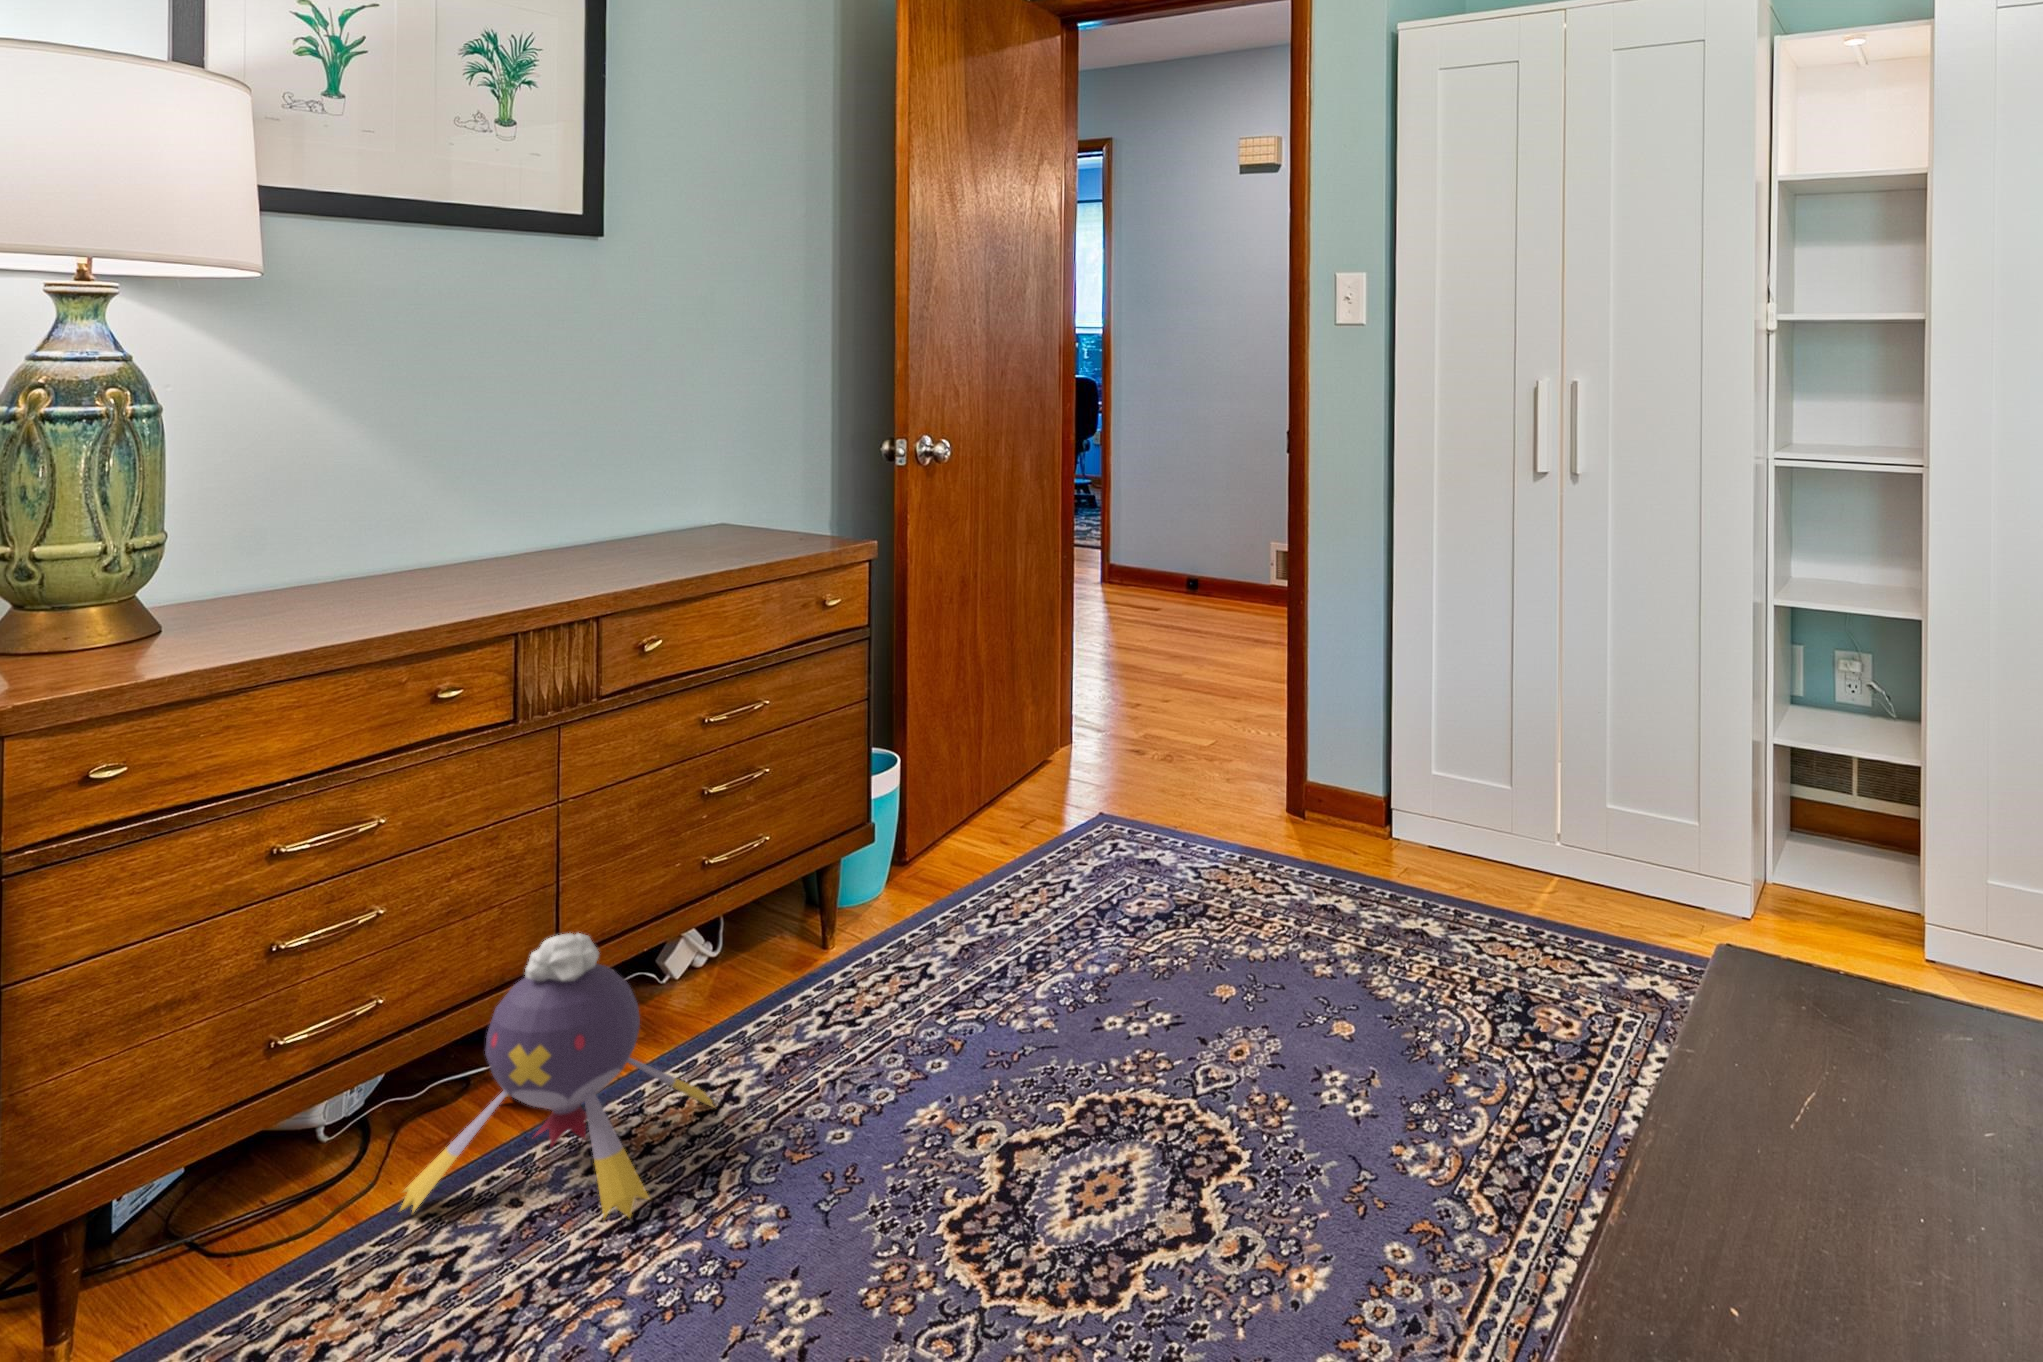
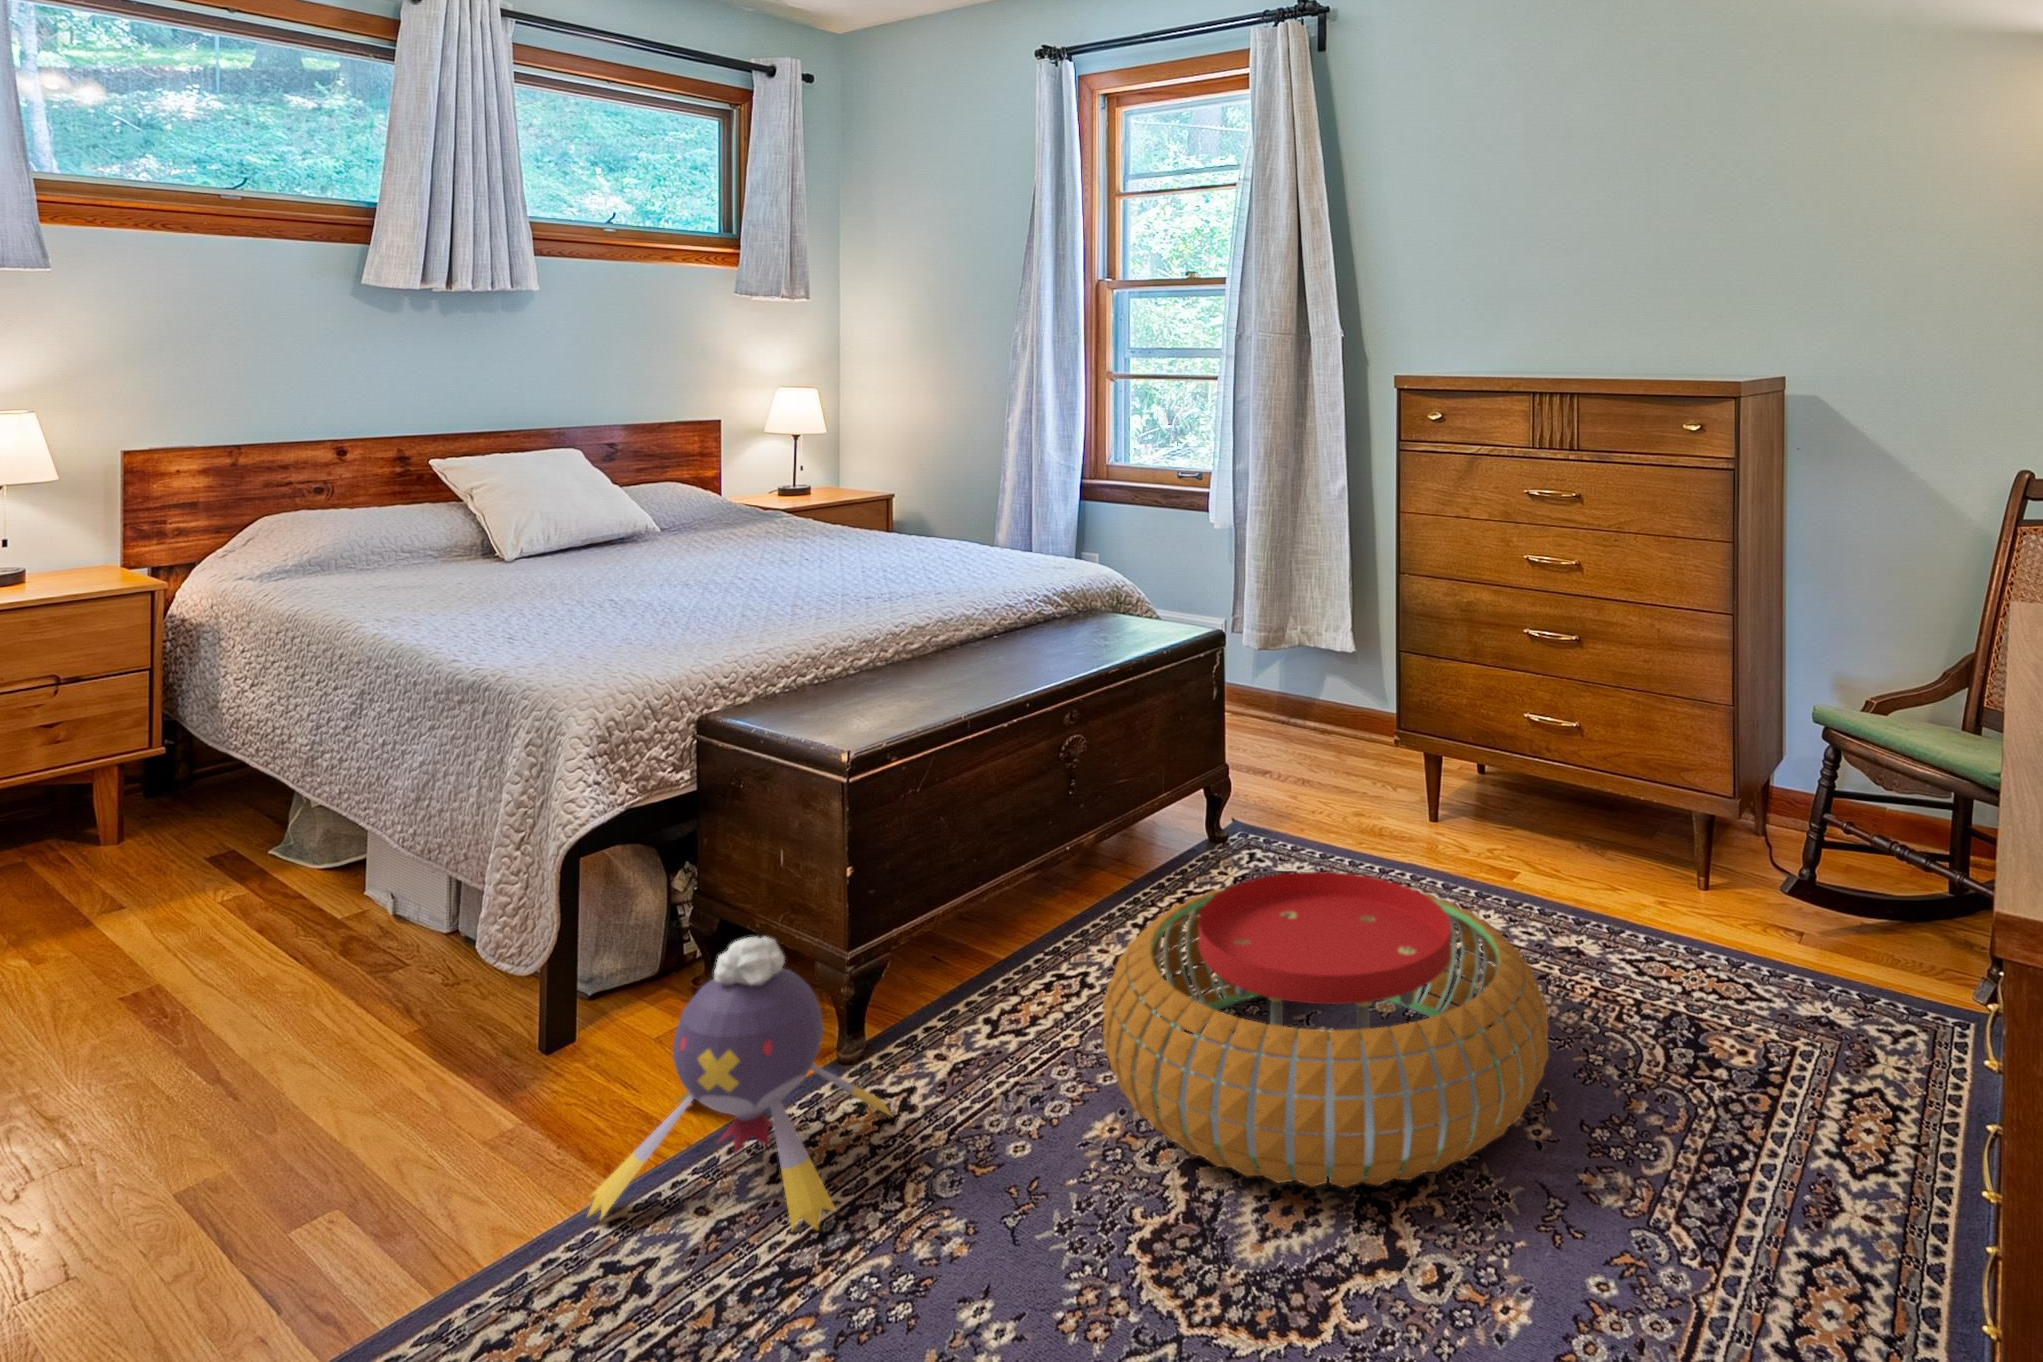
pouf: none [928,858,1373,1165] -> present [1103,872,1549,1188]

